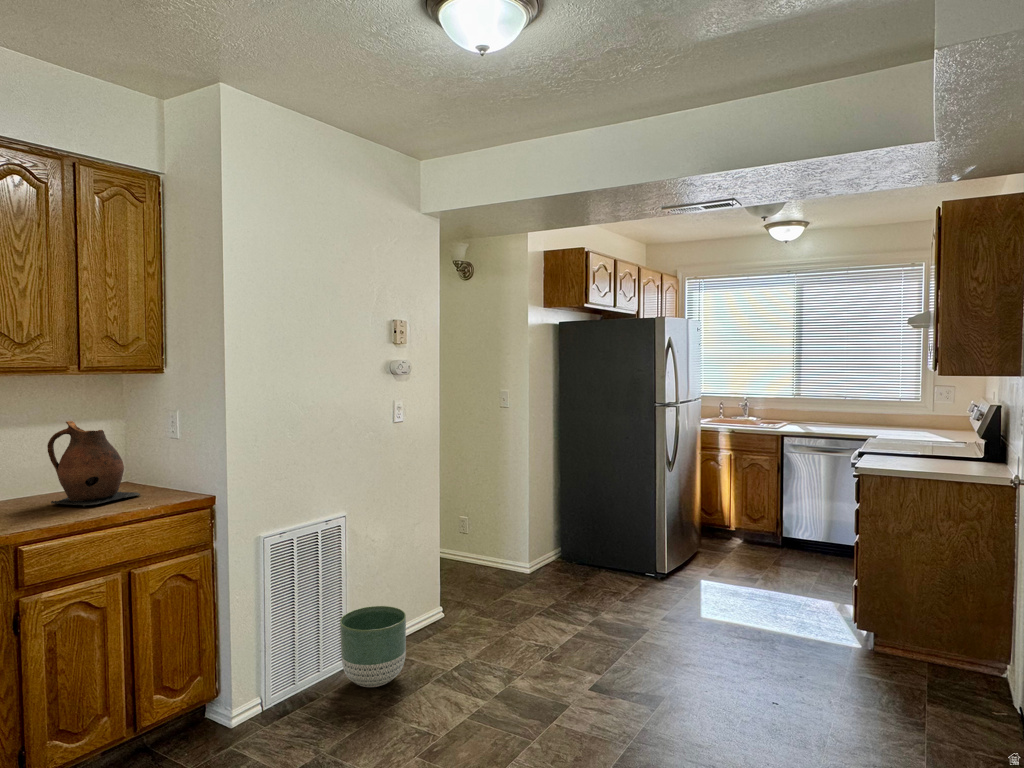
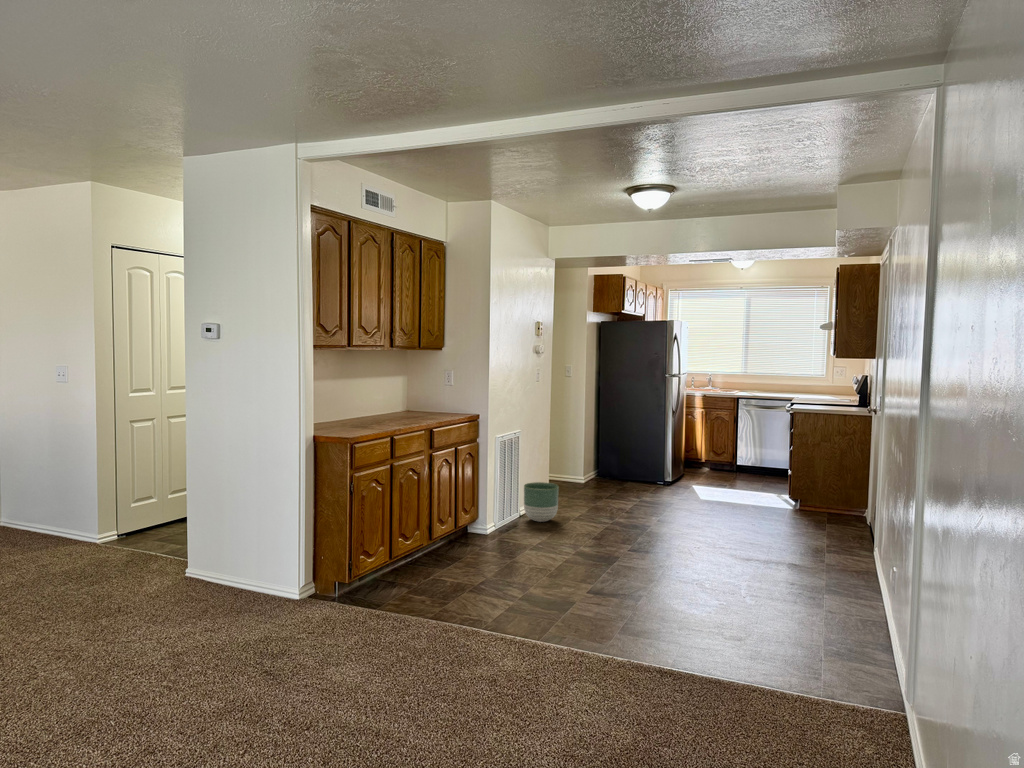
ceramic pitcher: present [47,421,140,507] -> none [408,375,444,417]

